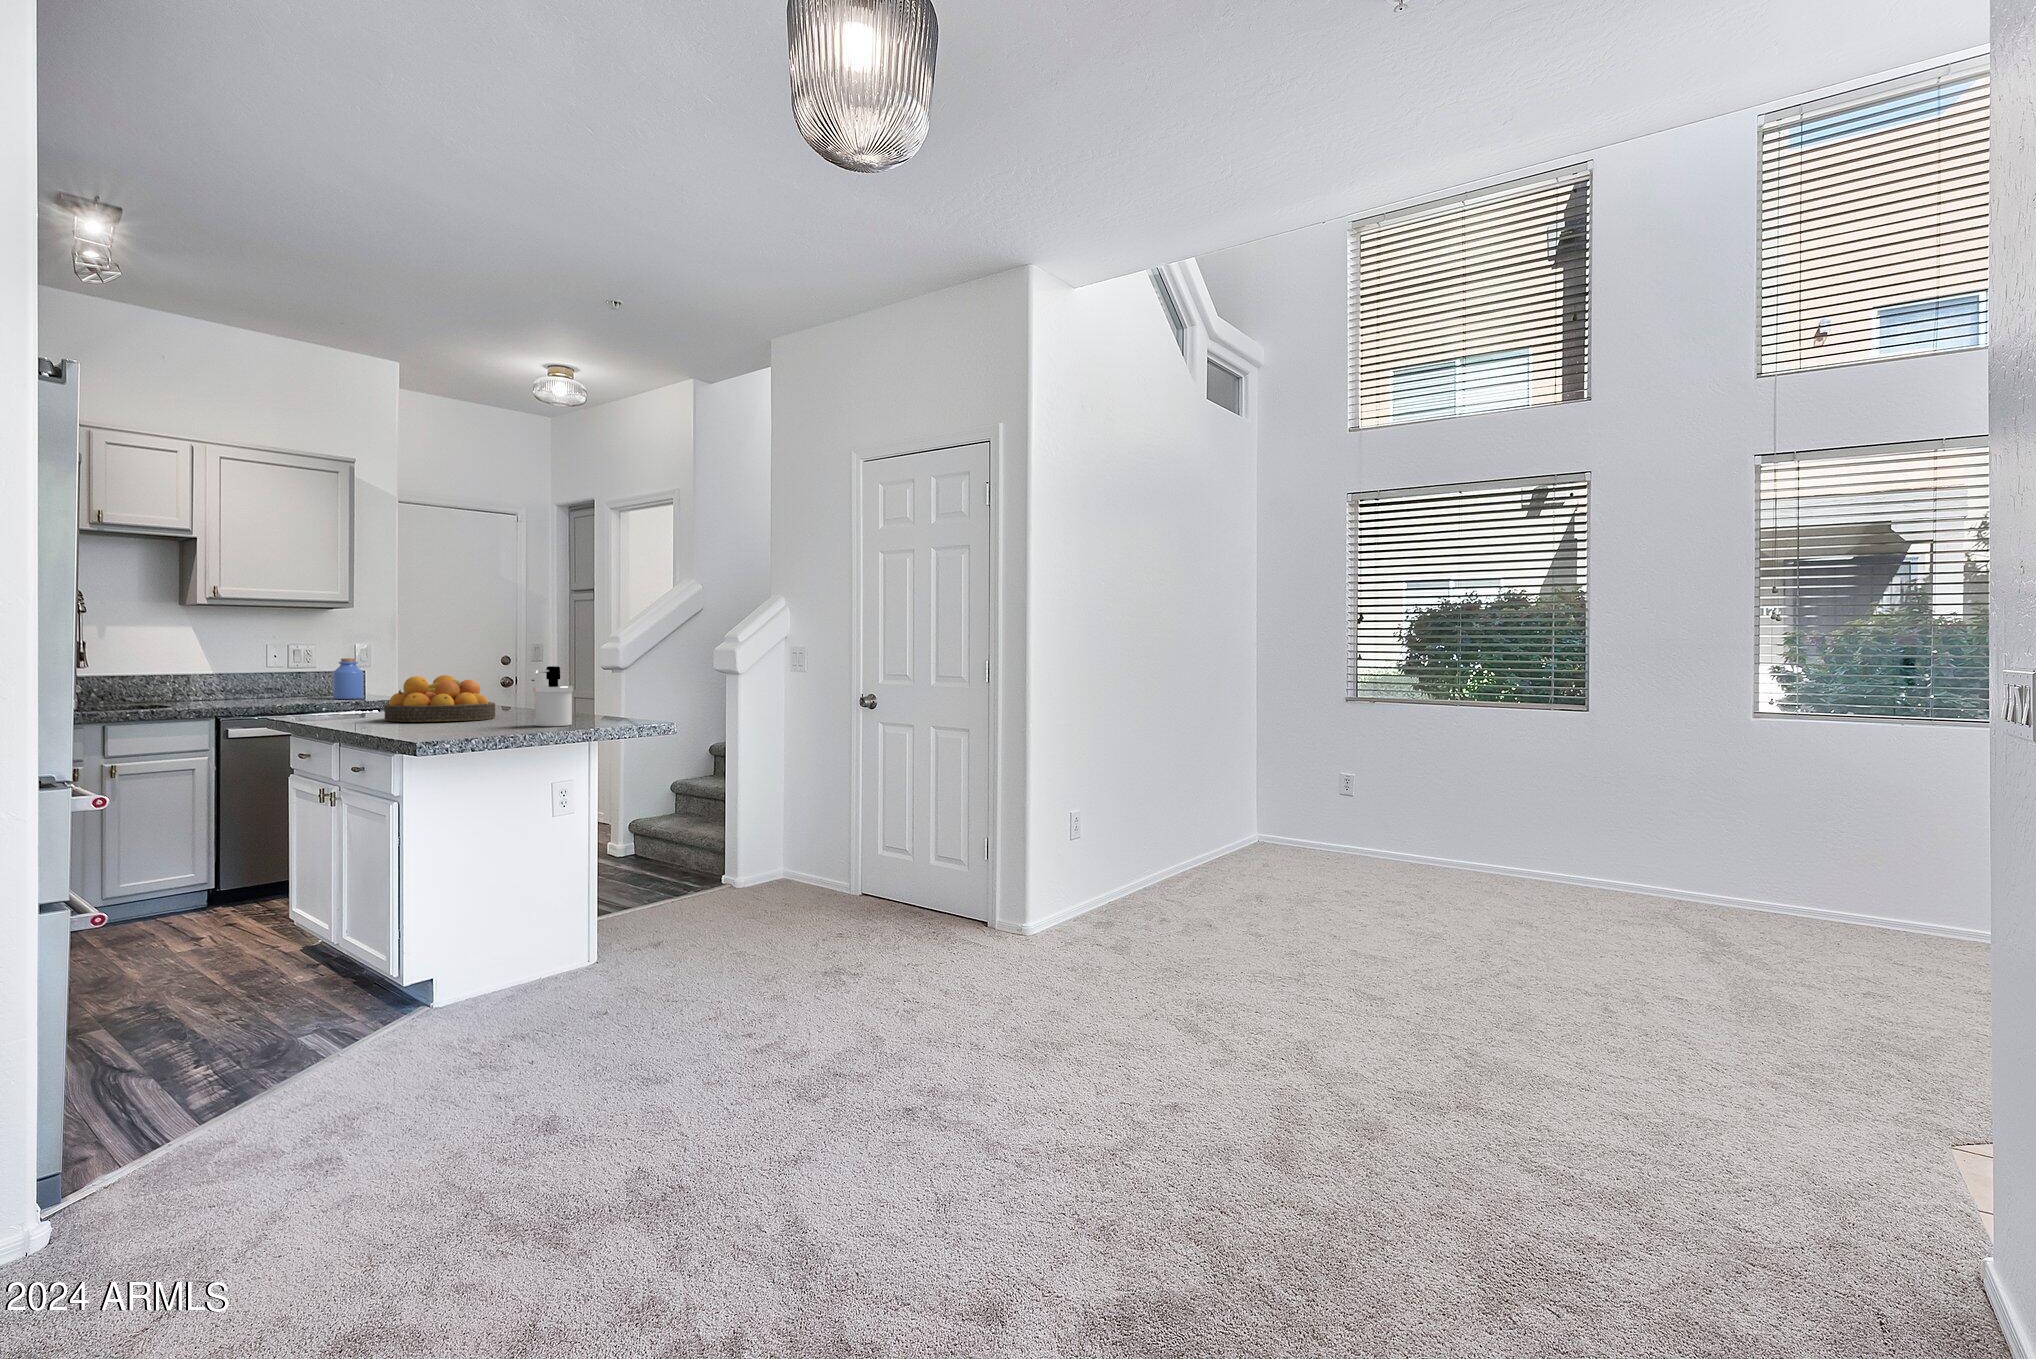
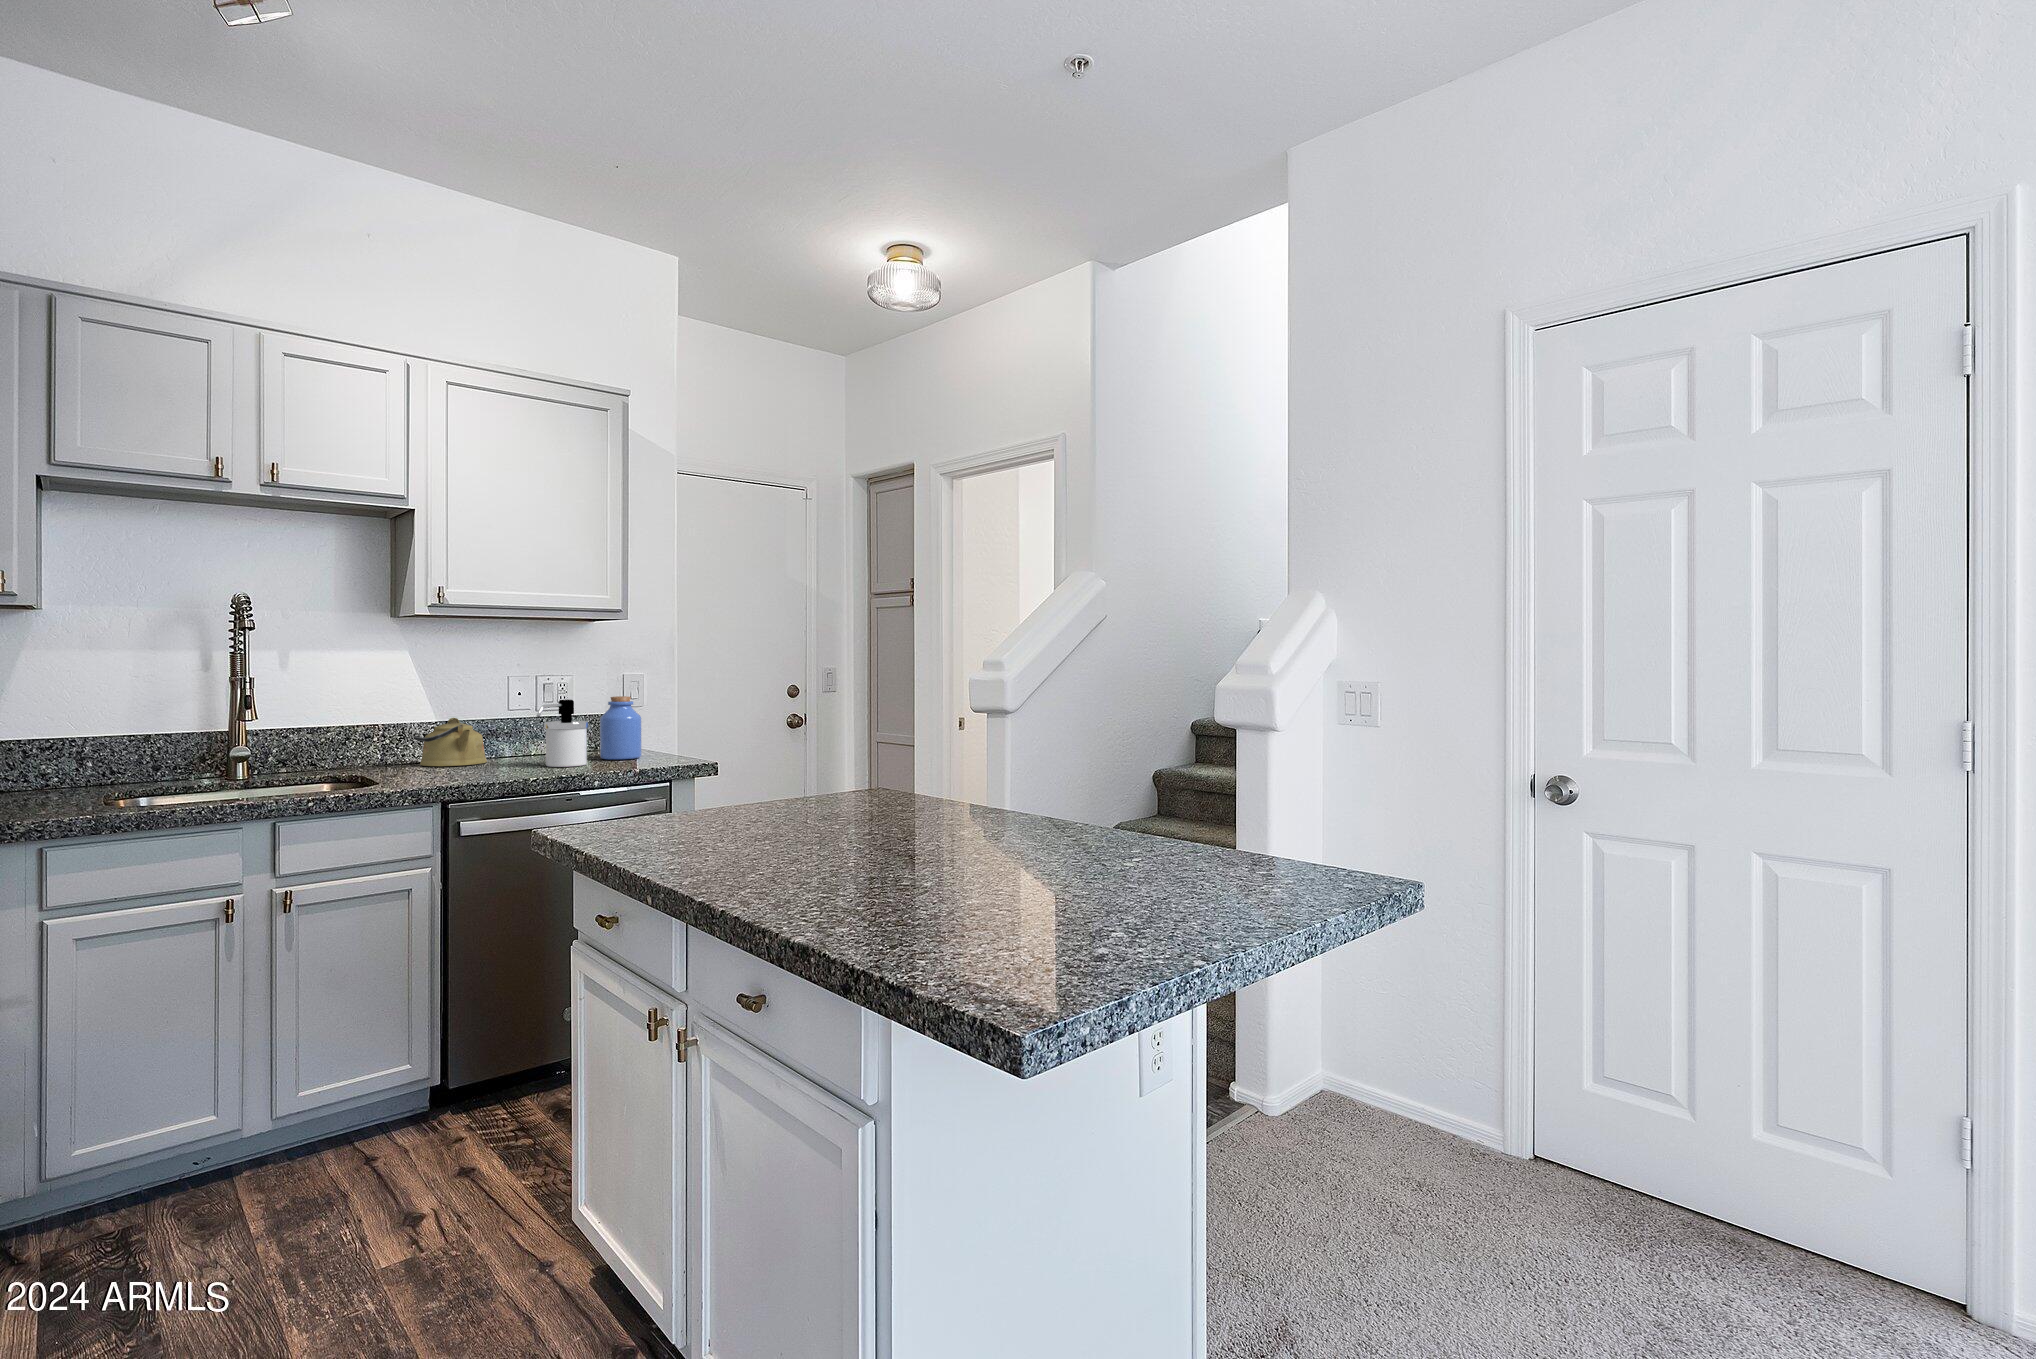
soap dispenser: present [531,666,573,726] -> present [537,700,588,767]
kettle: none [195,671,250,701] -> present [414,718,487,766]
fruit bowl: present [384,675,495,722] -> none [755,747,956,857]

